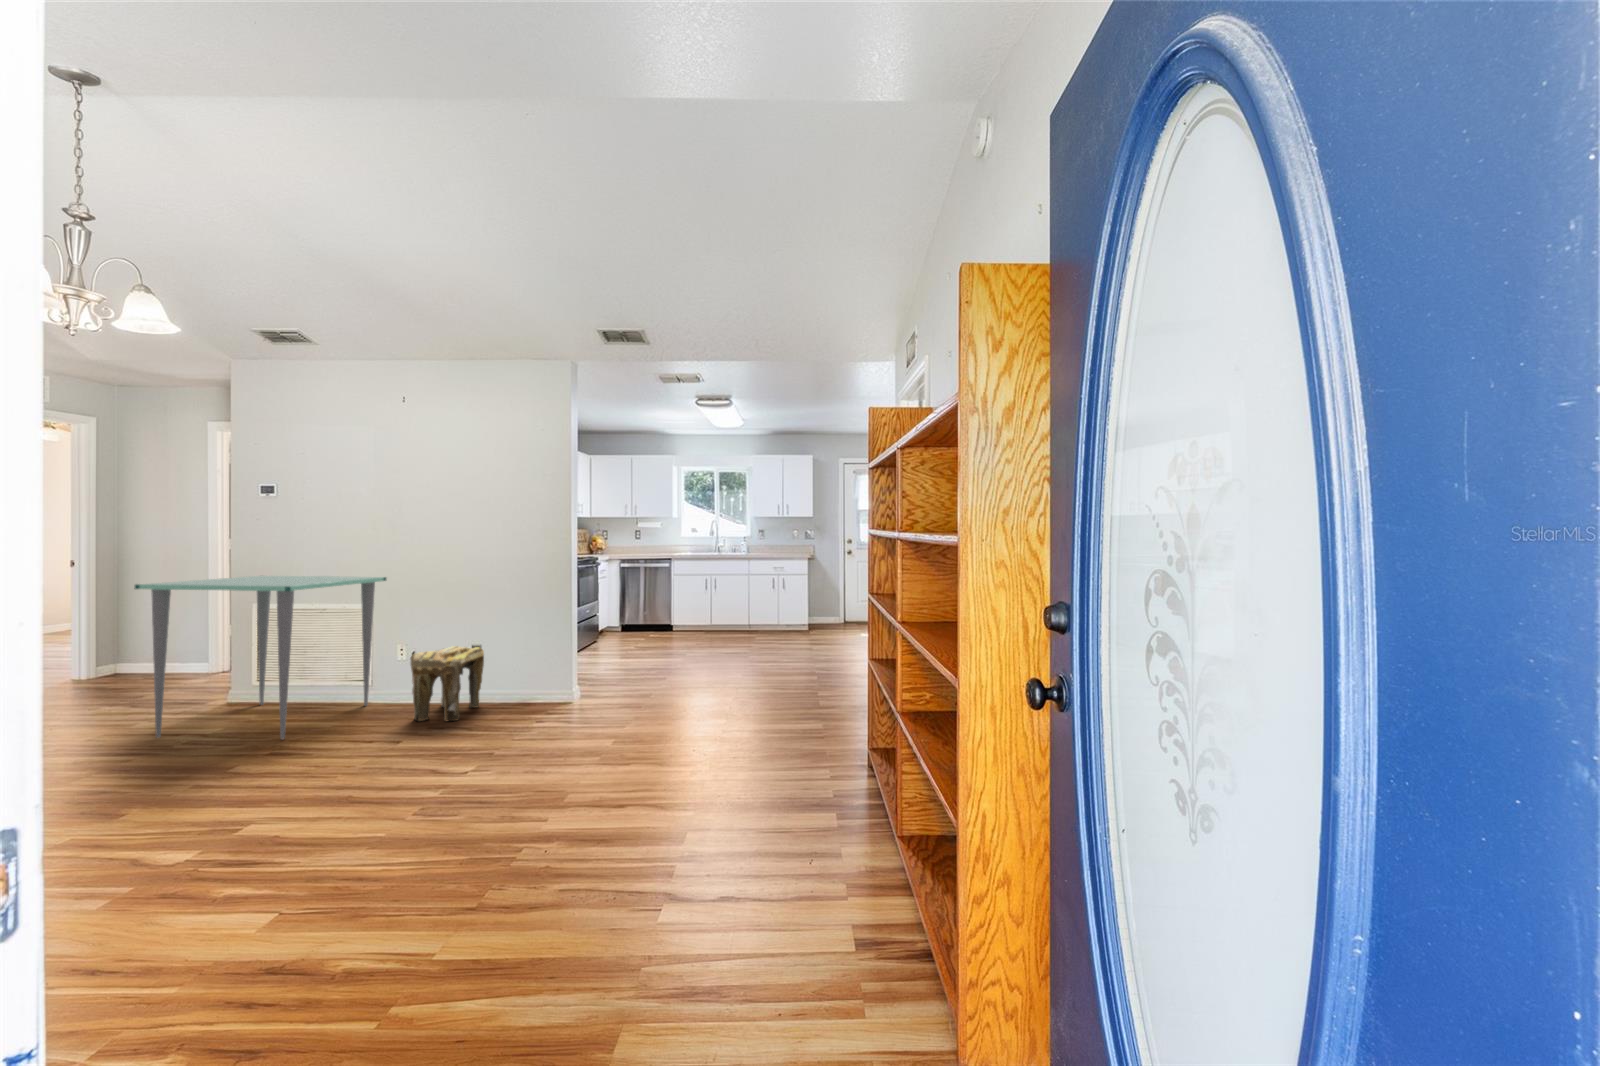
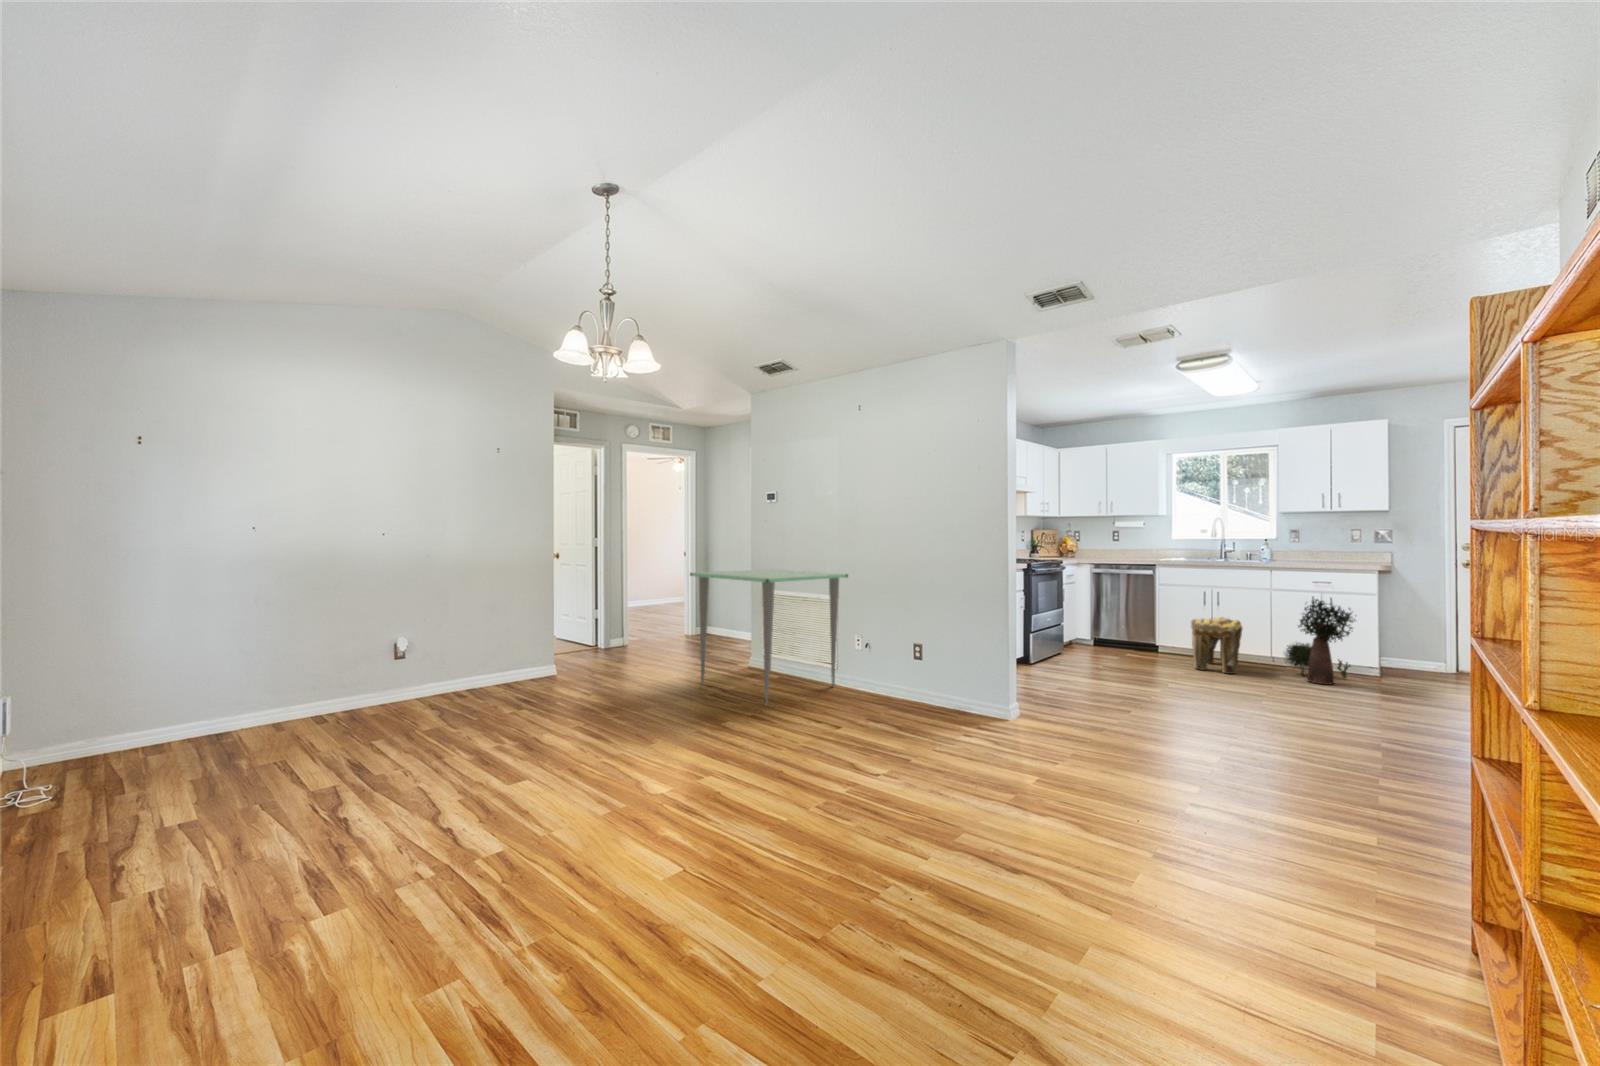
potted plant: none [757,580,798,641] -> present [1285,599,1355,684]
stool: present [410,646,484,721] -> present [1191,617,1243,674]

